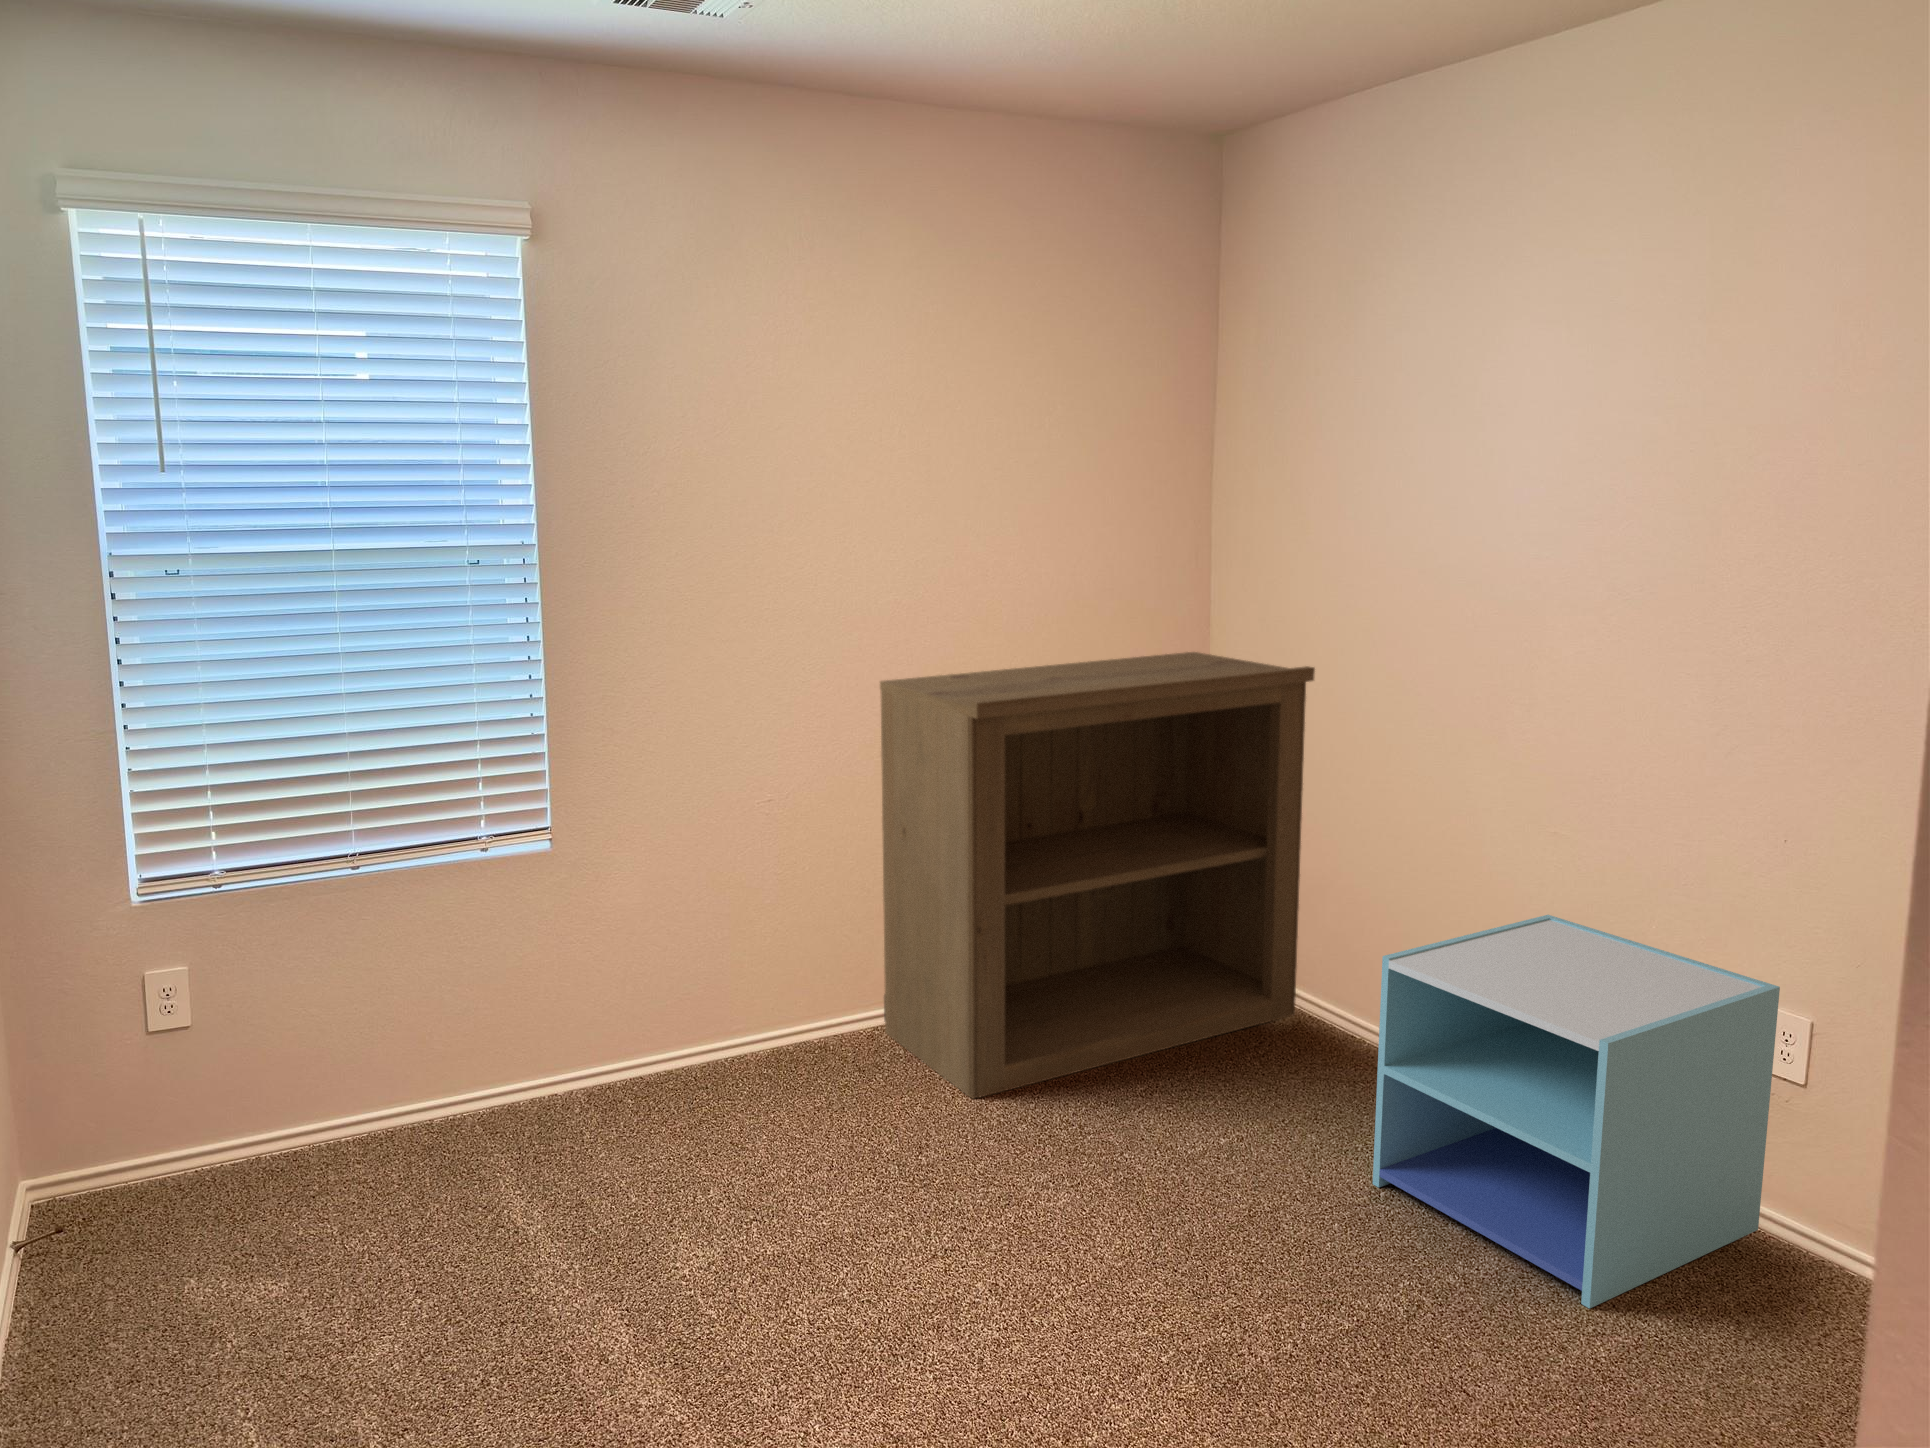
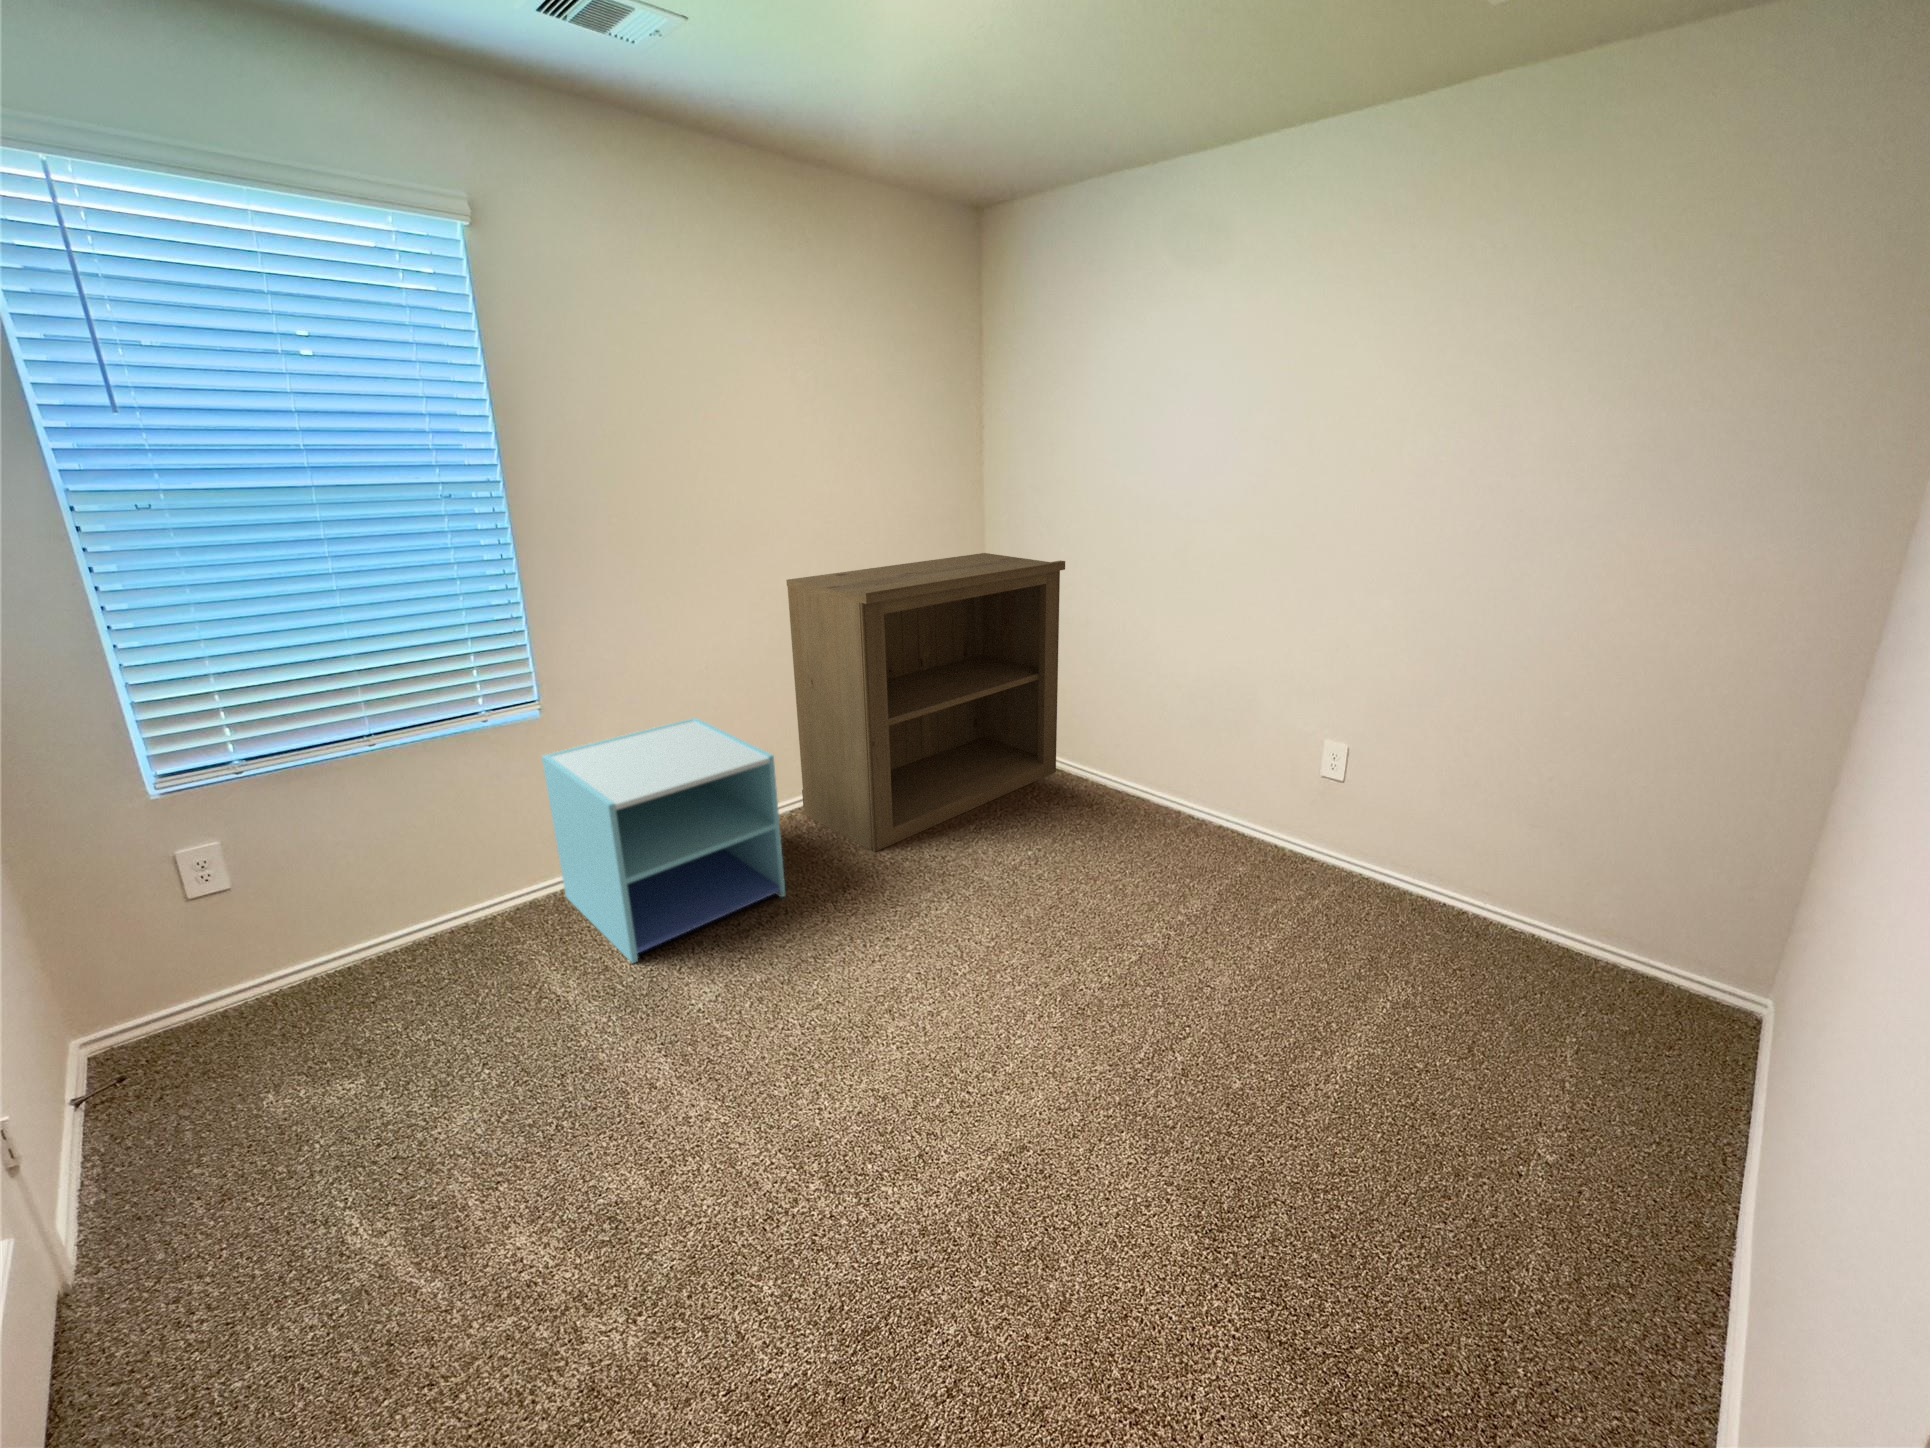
nightstand: present [1373,915,1780,1309] -> present [542,718,785,963]

